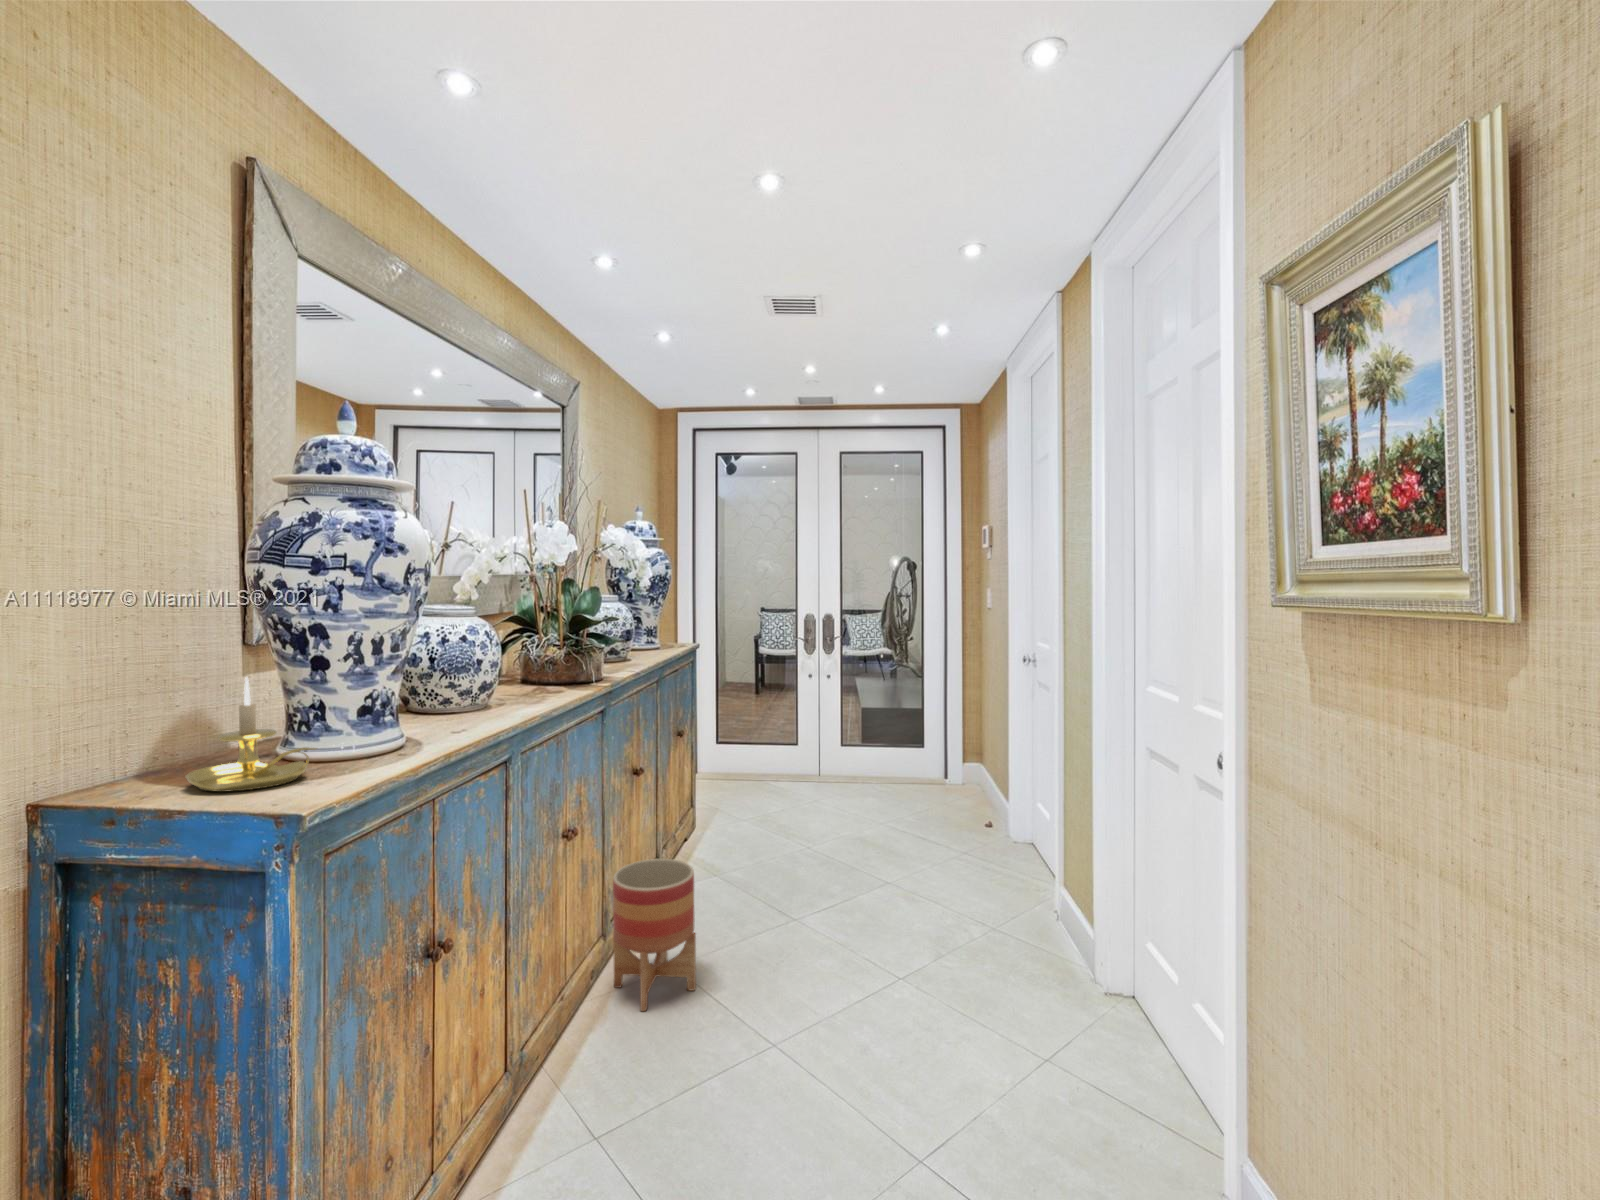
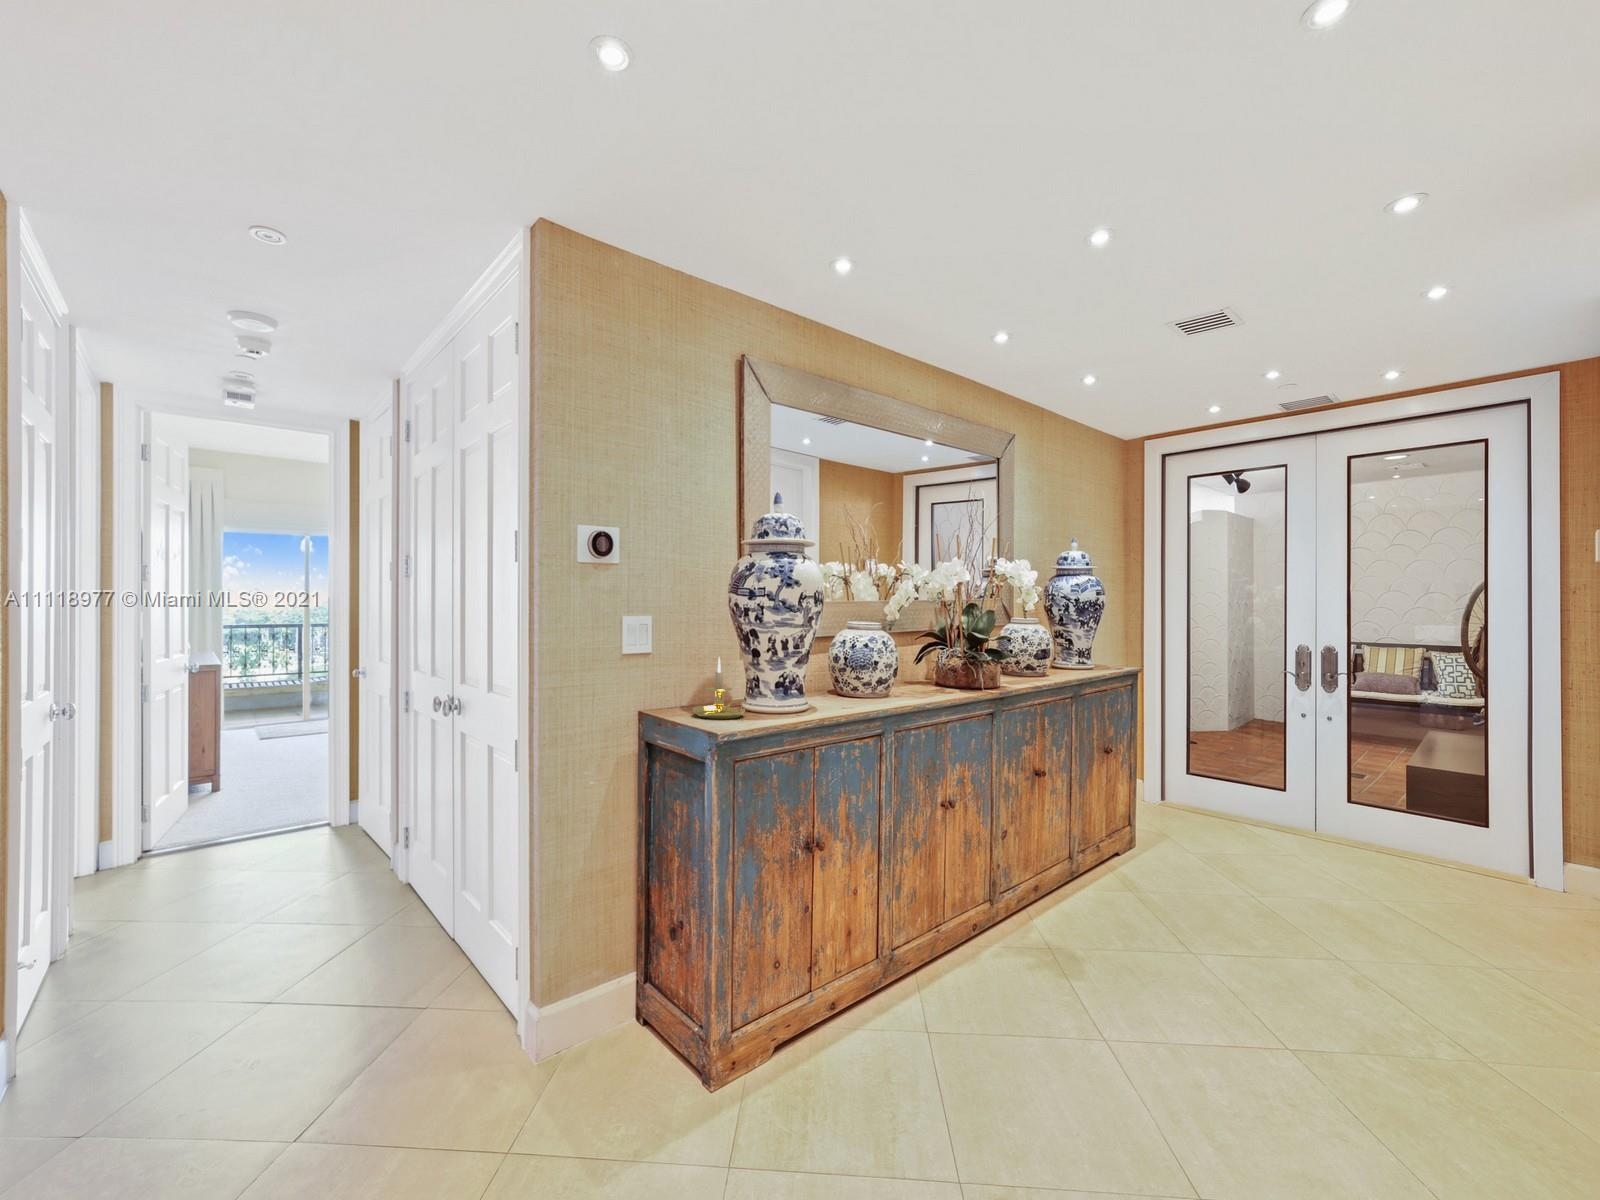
planter: present [613,859,696,1011] -> none [993,848,1065,974]

